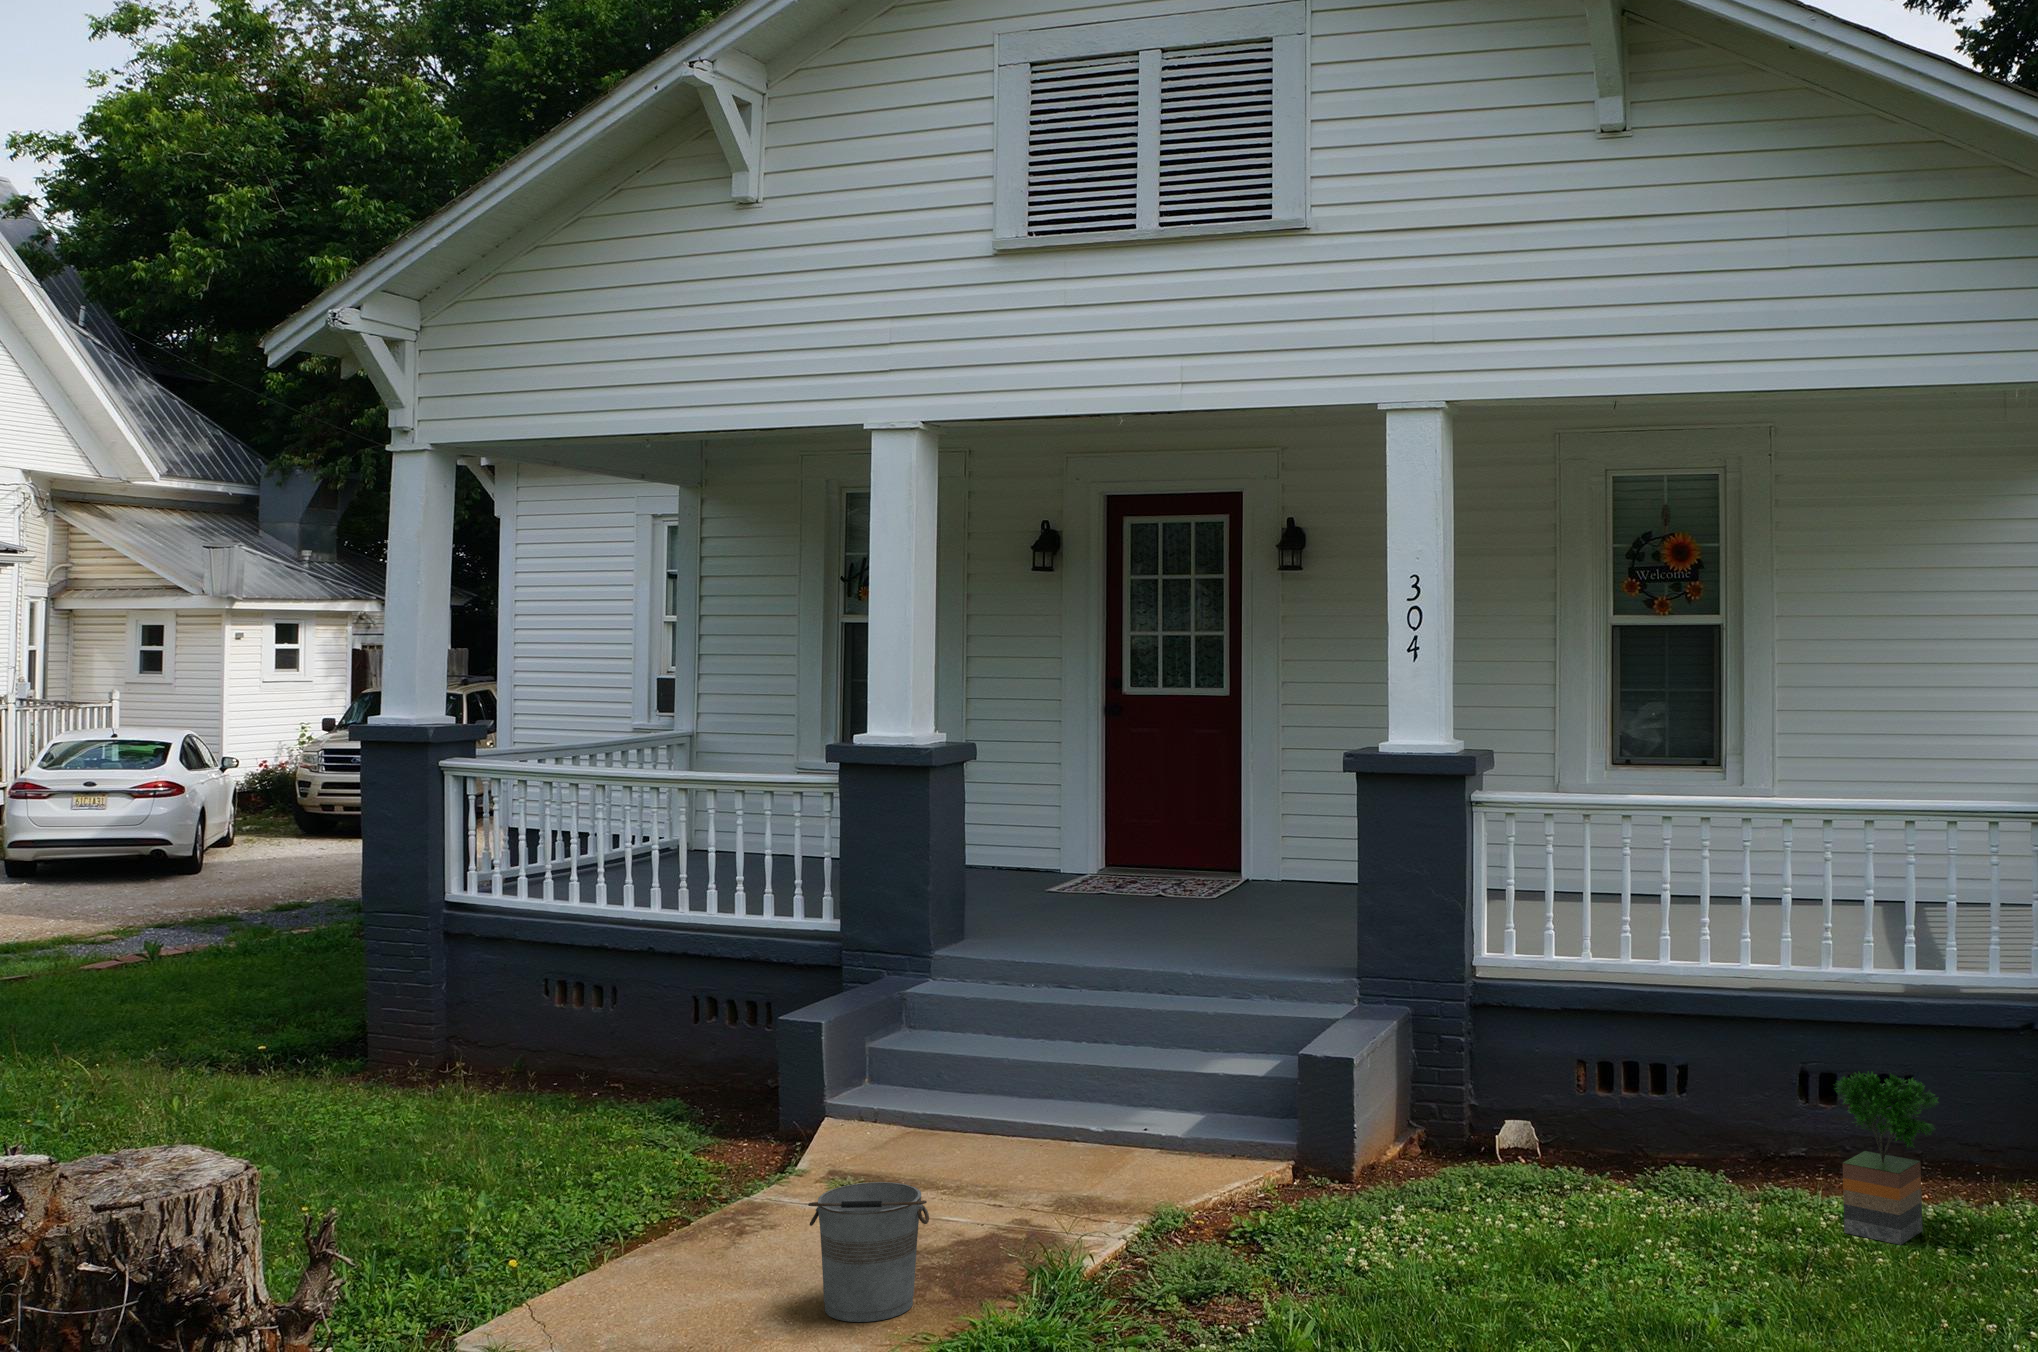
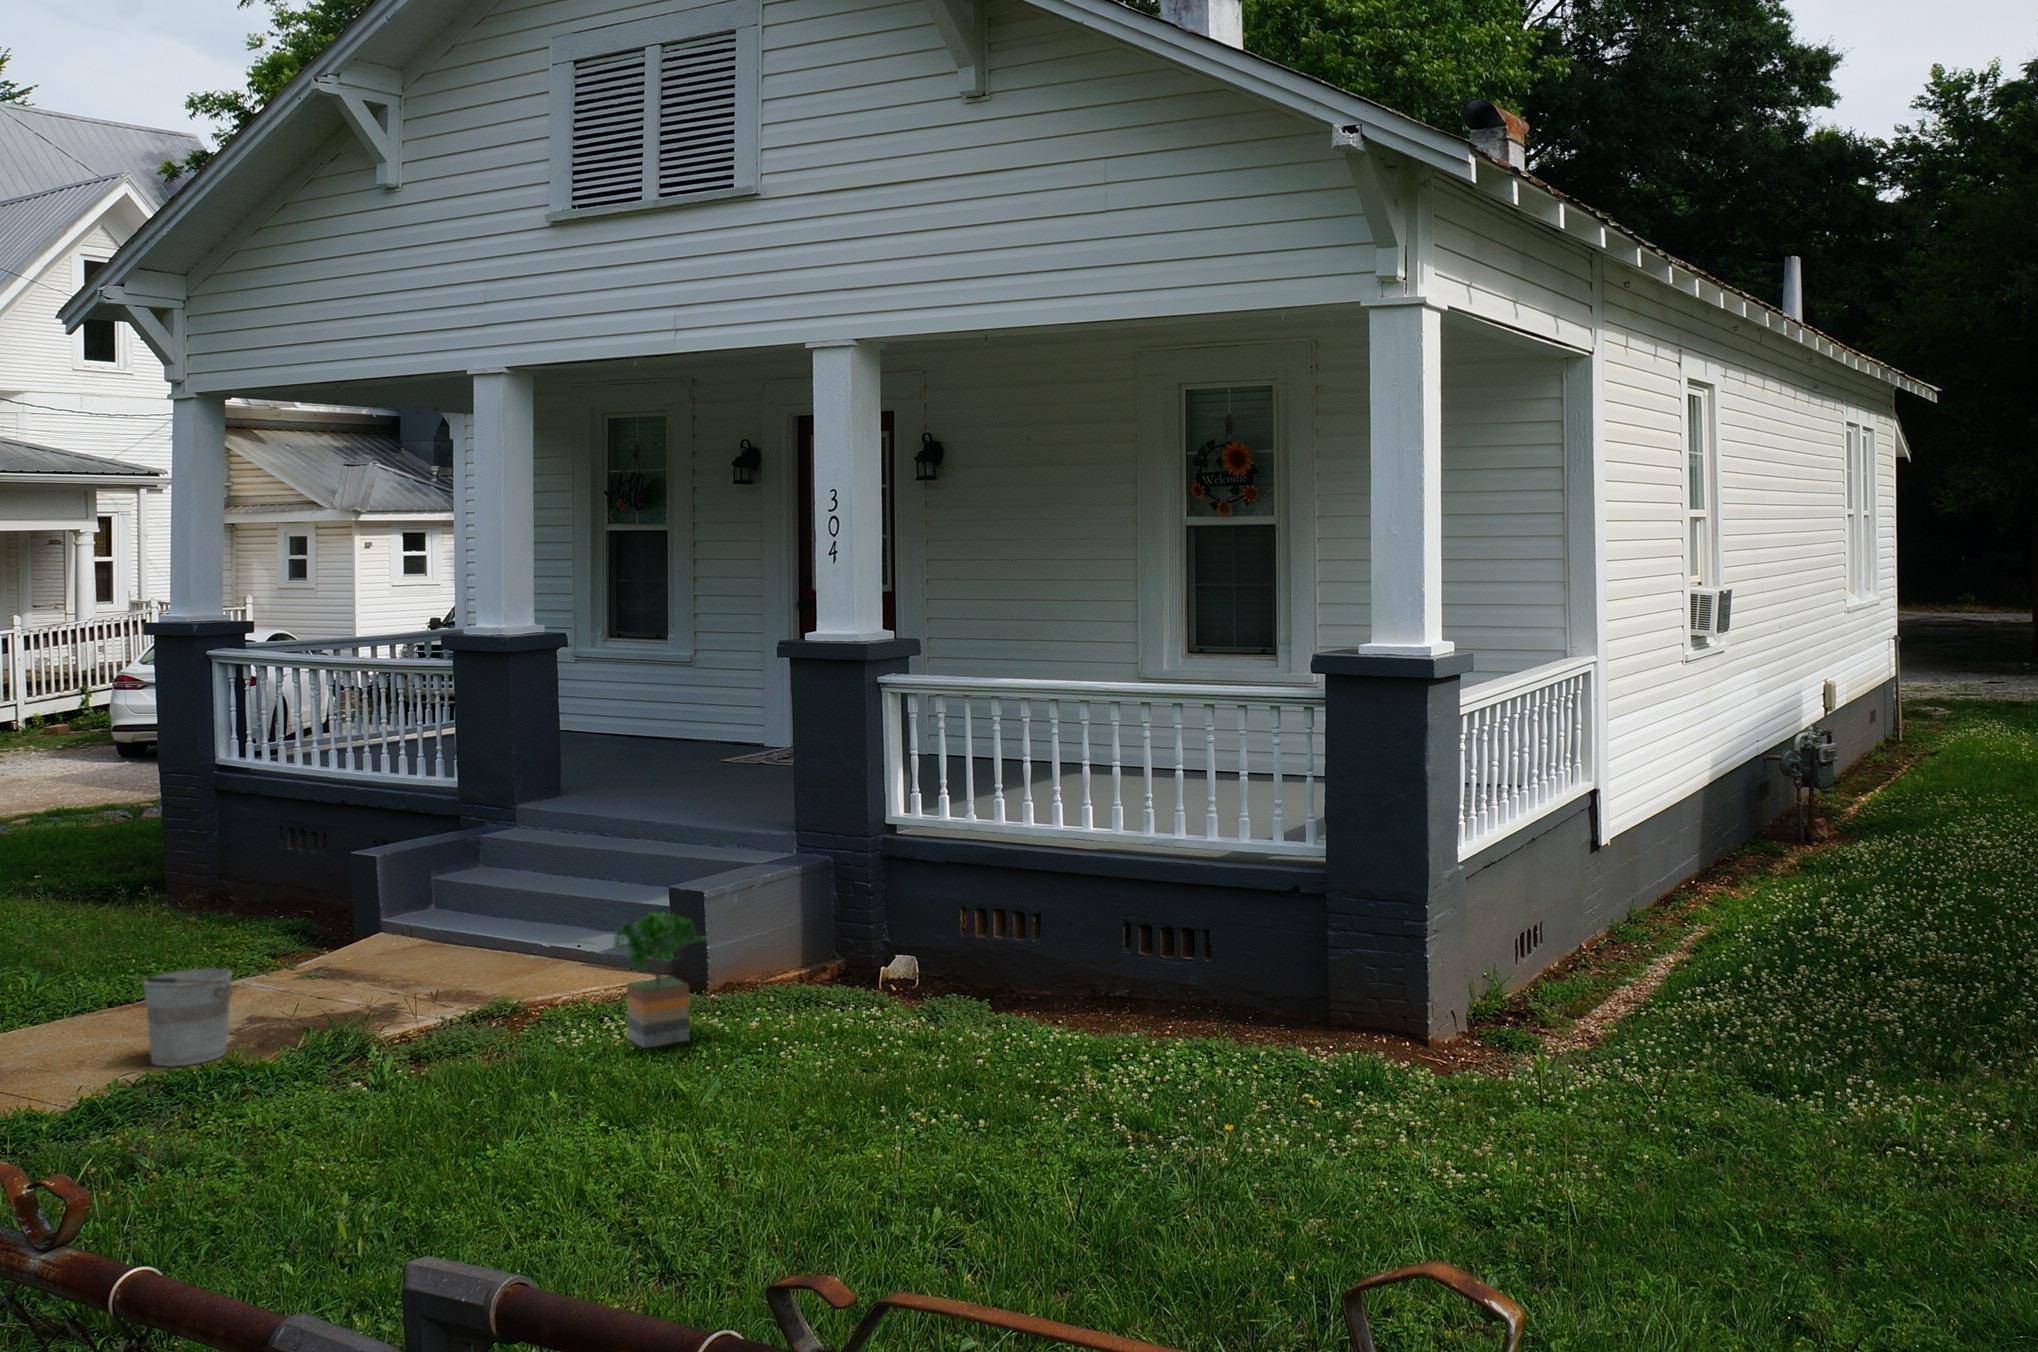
potted tree: present [1835,1071,1938,1245] -> present [613,912,706,1048]

